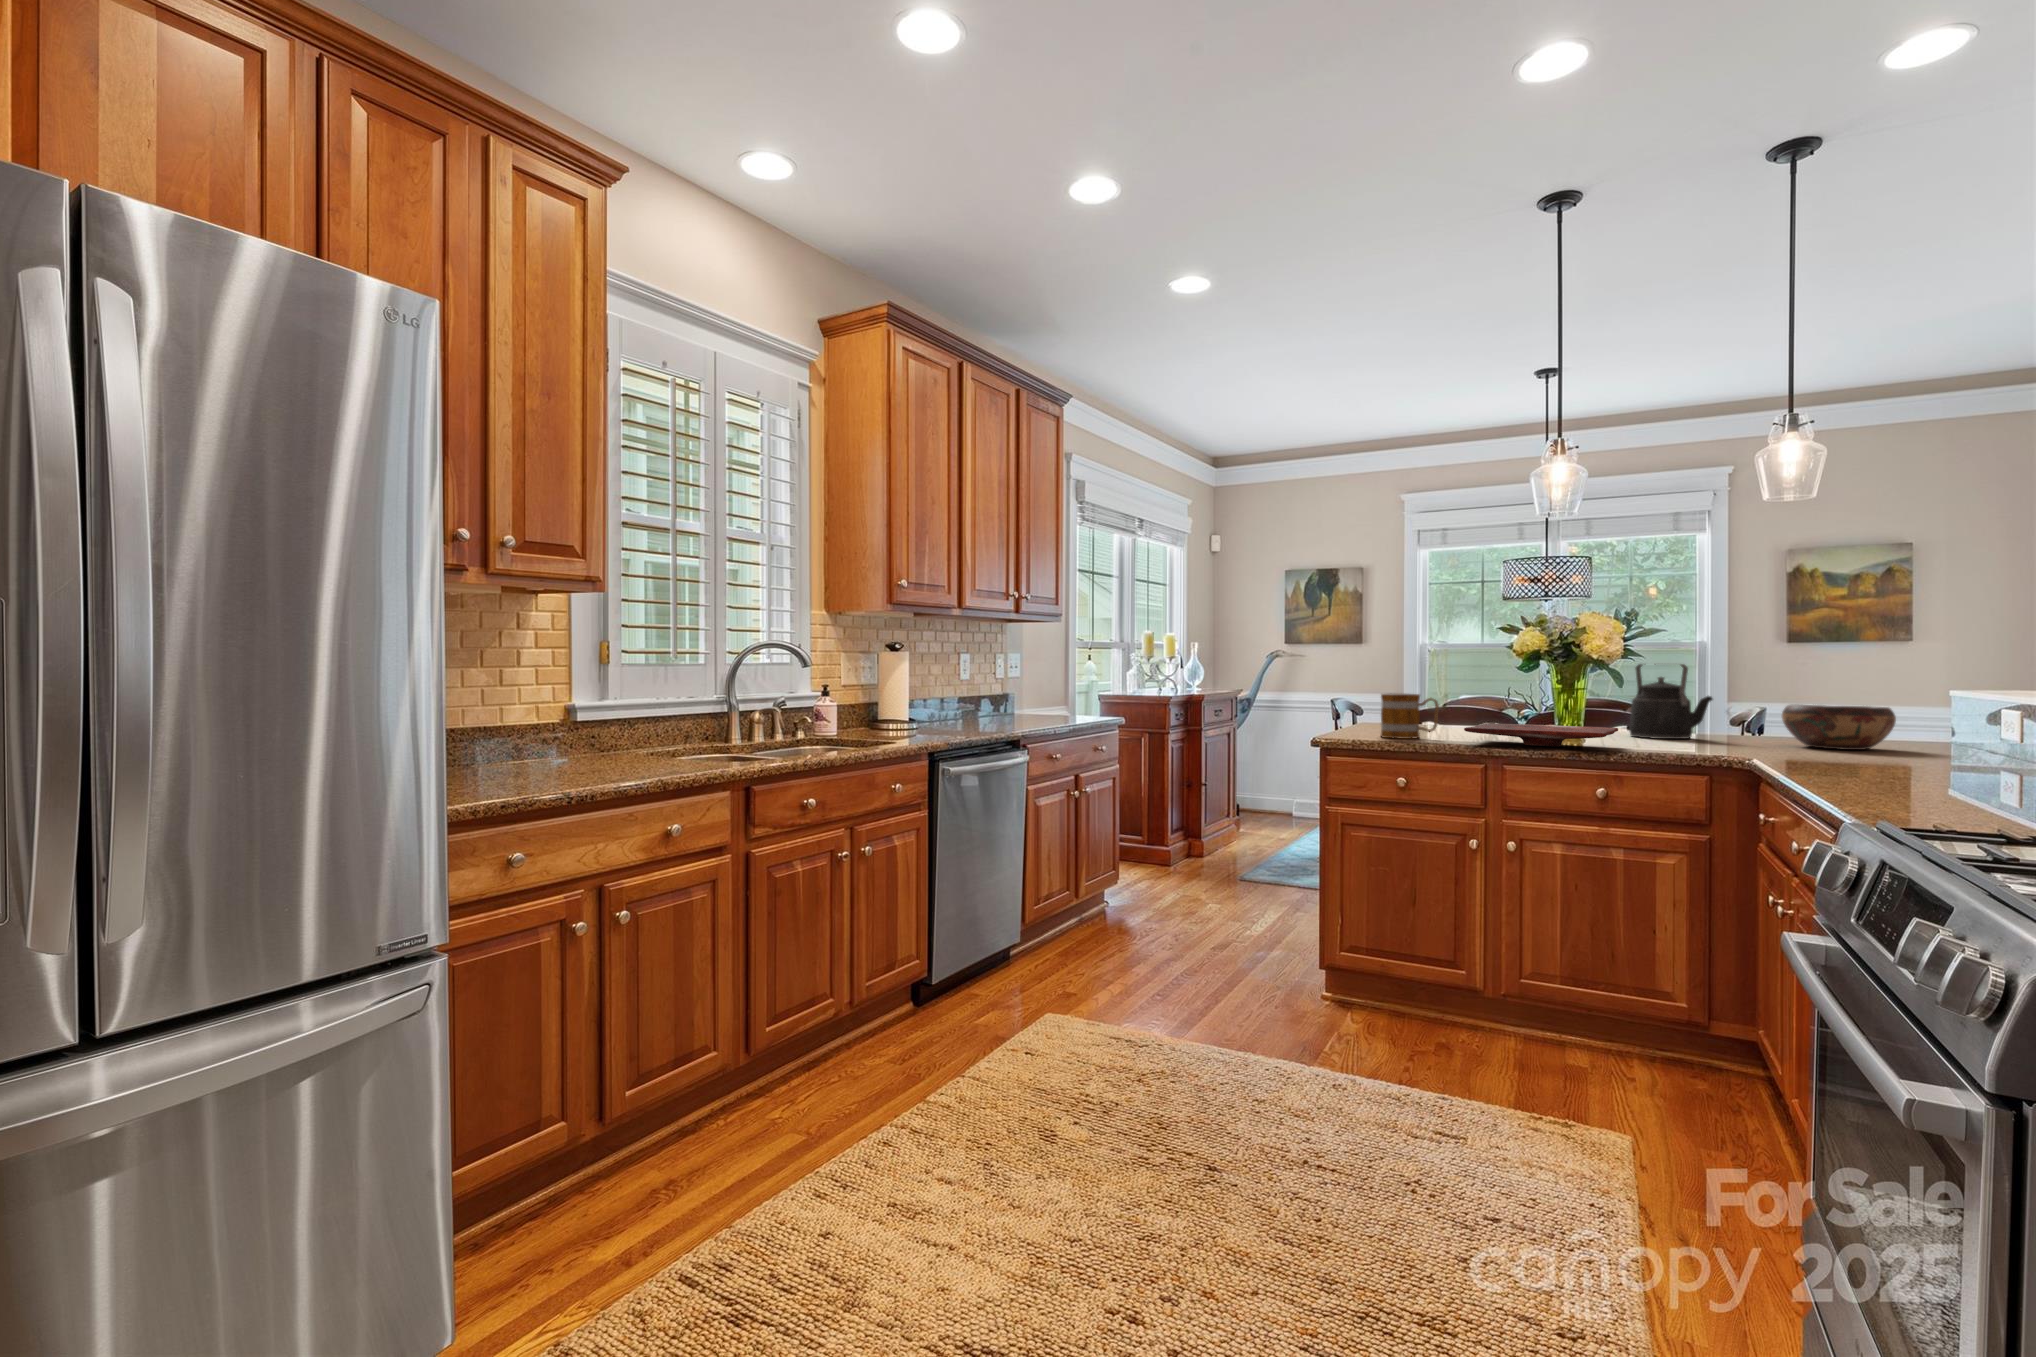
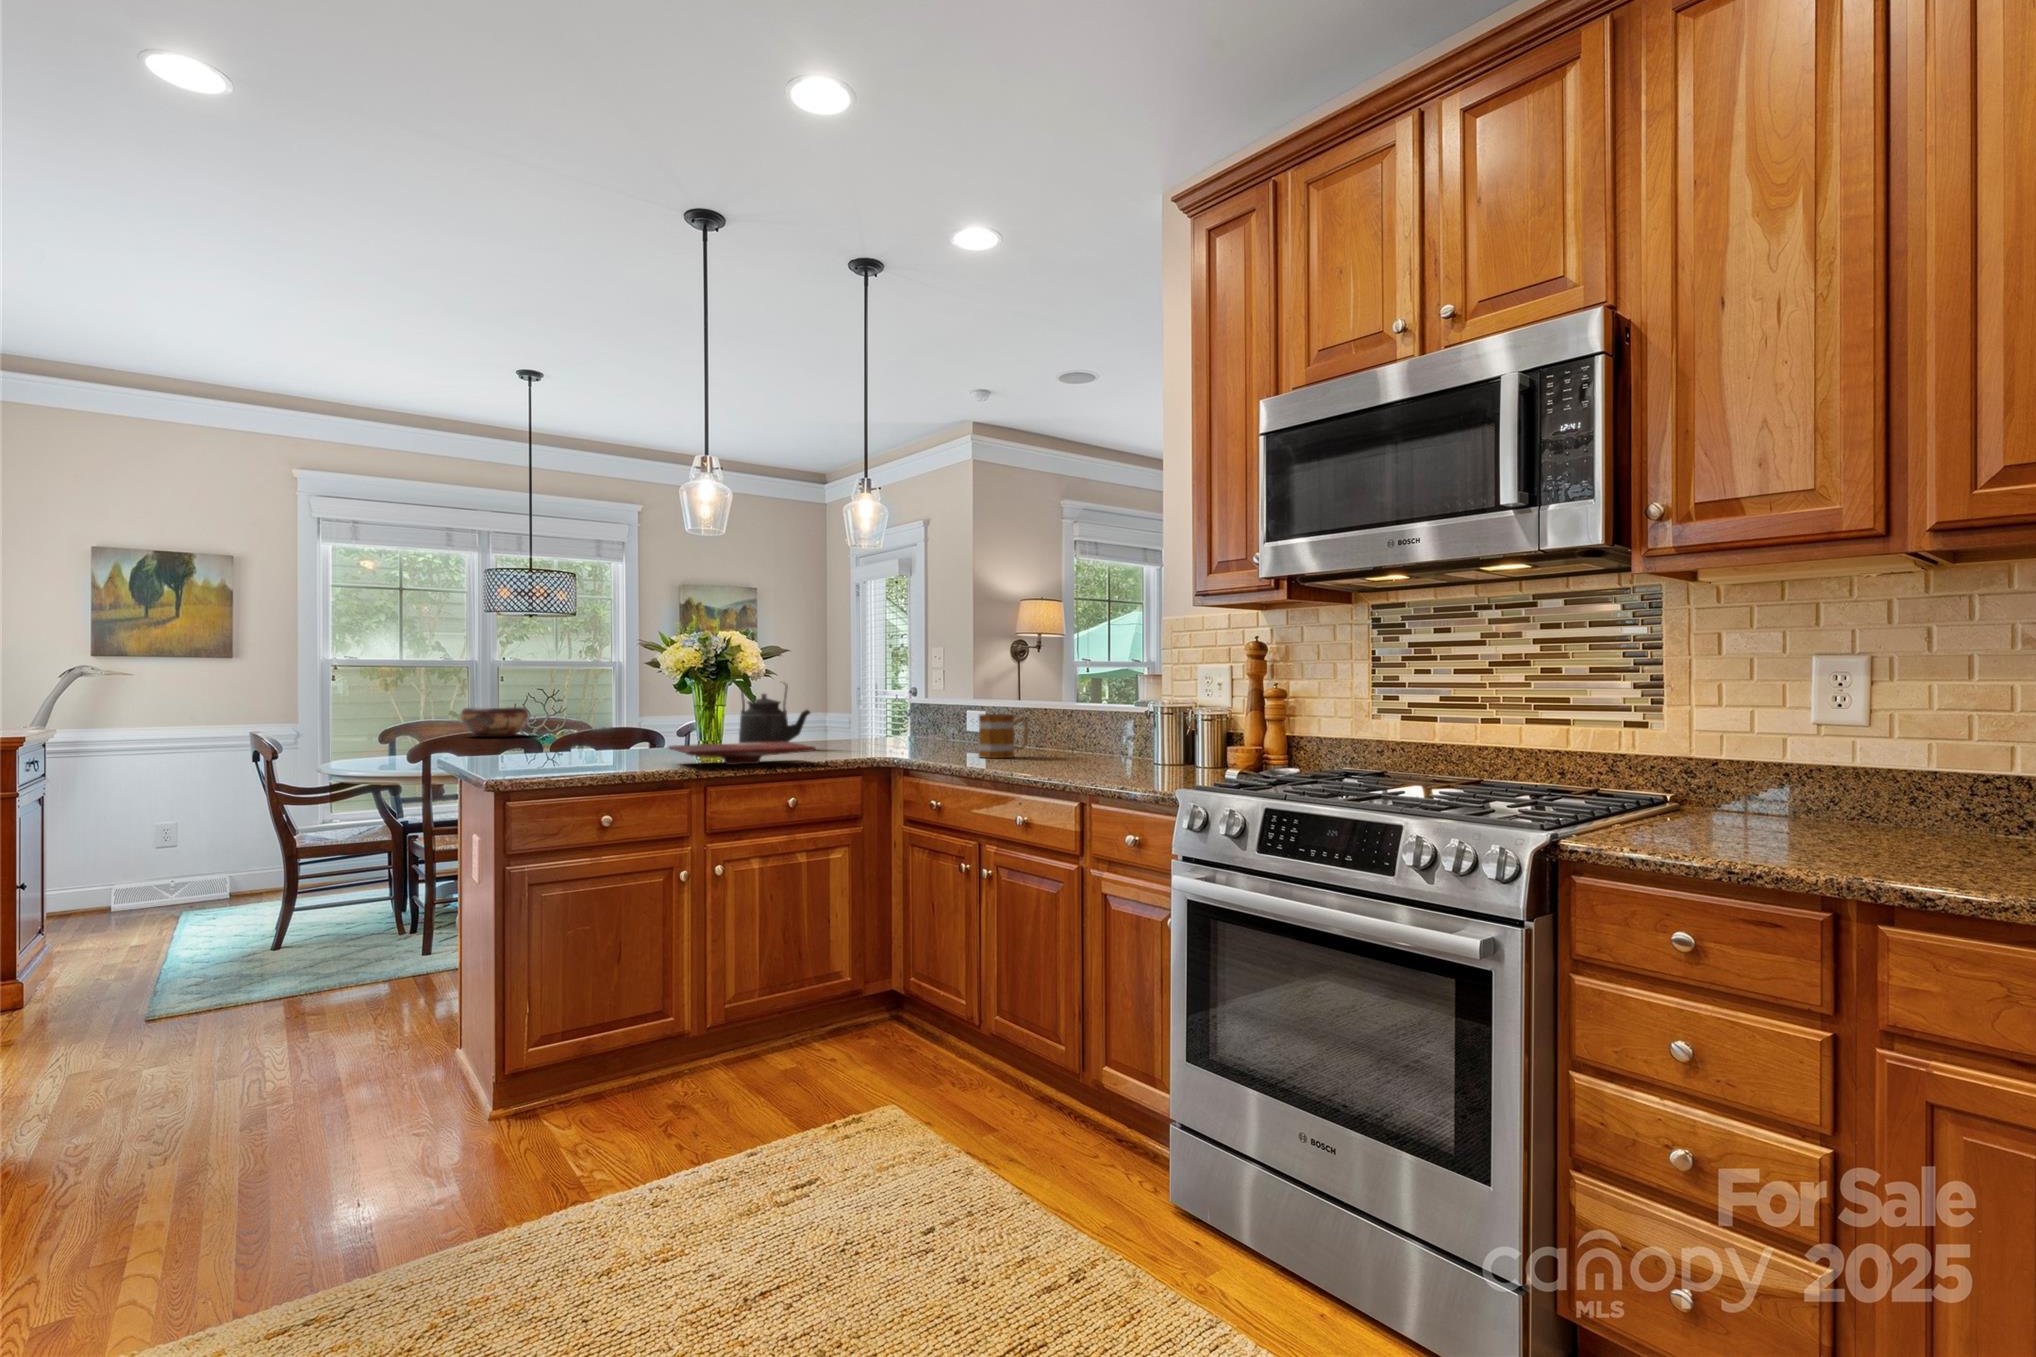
mug: present [1381,693,1439,739] -> present [979,714,1028,758]
decorative bowl: present [1782,705,1896,750] -> present [460,707,529,737]

